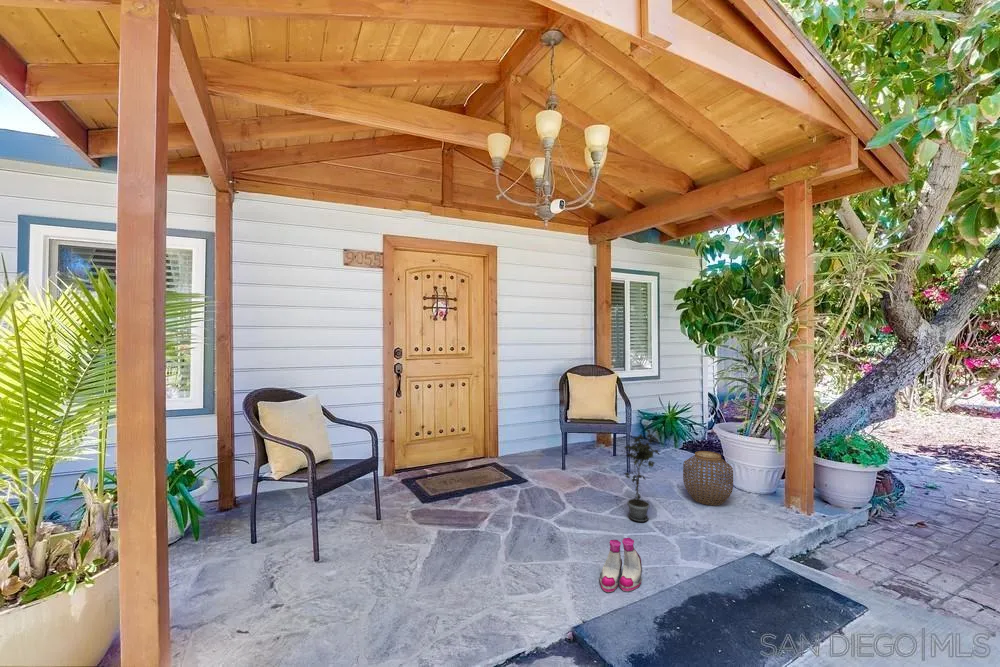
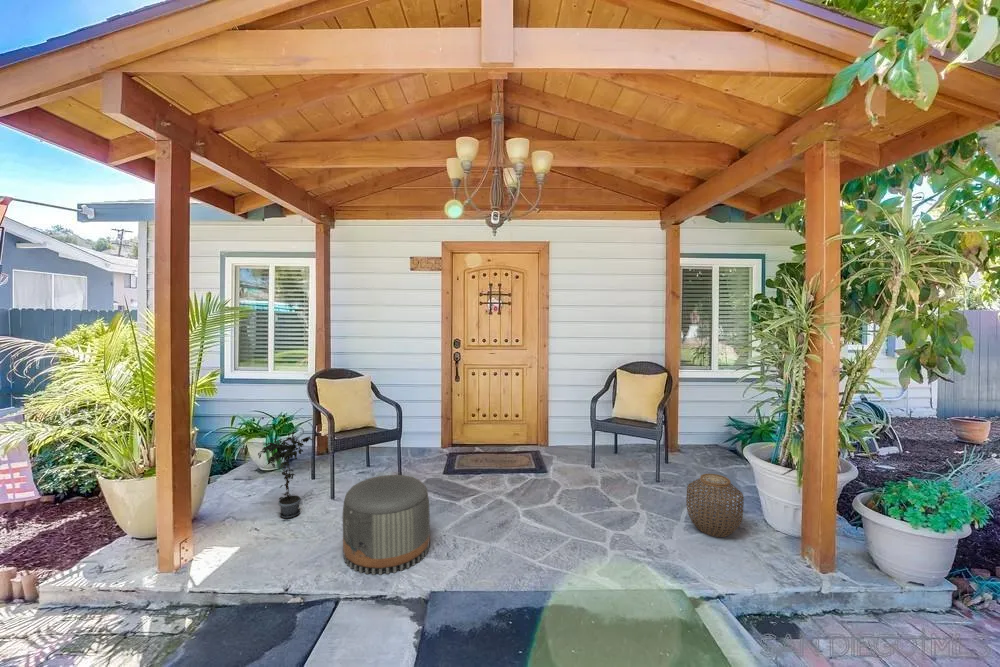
potted plant: present [624,430,659,522] -> present [258,432,312,518]
pouf: none [408,502,517,639] -> present [343,475,430,575]
boots: present [600,538,642,592] -> none [492,535,539,582]

